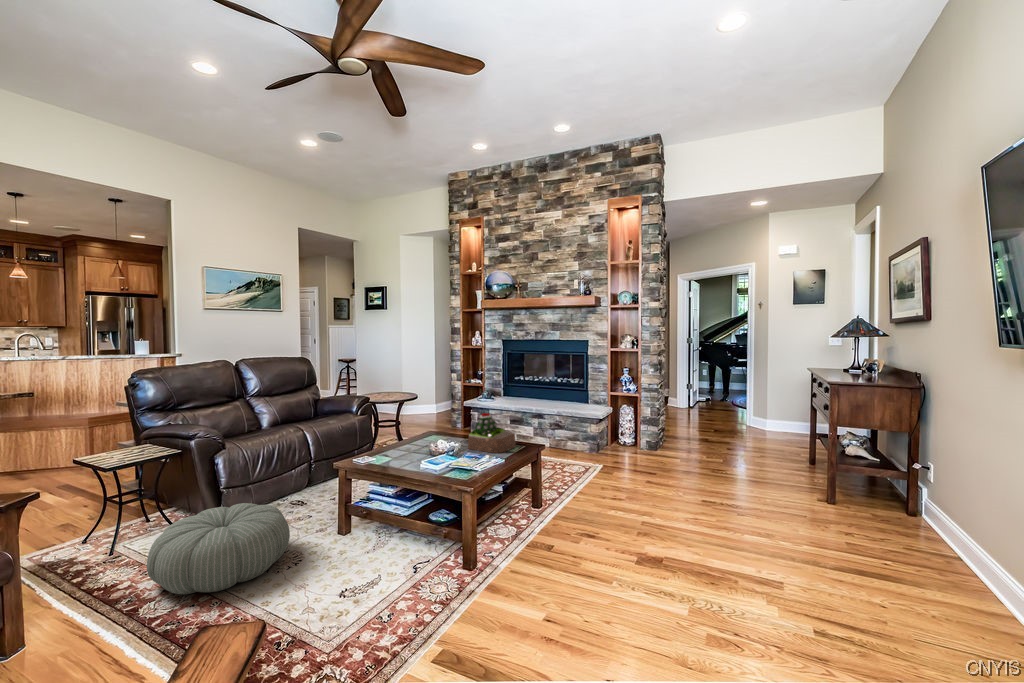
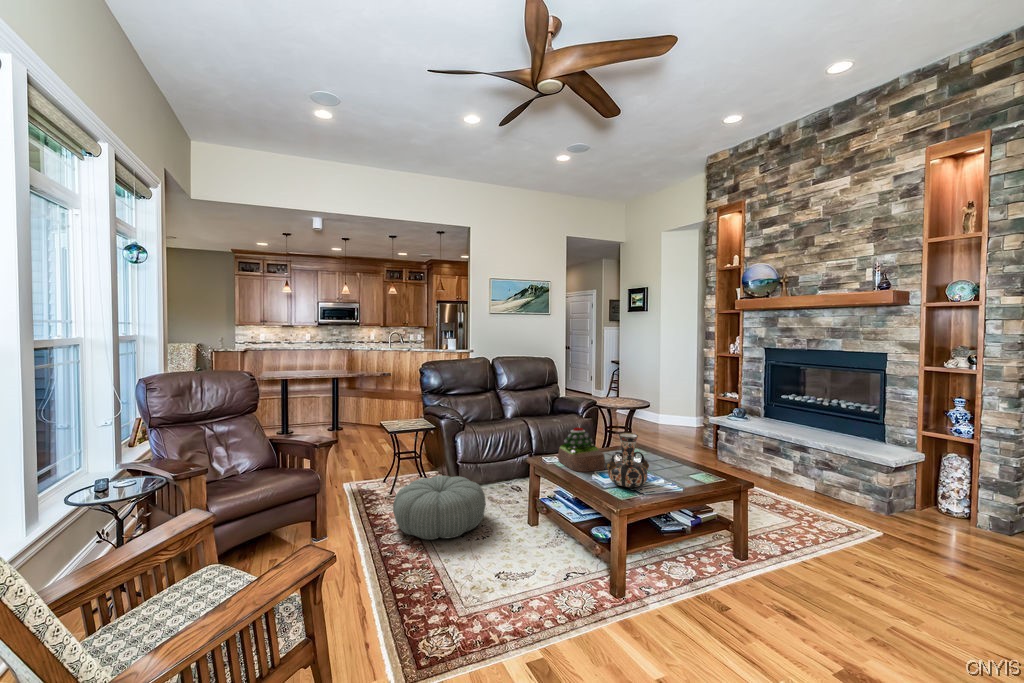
succulent plant: present [468,413,516,453] -> present [558,428,605,472]
decorative vase: none [438,415,475,467] -> present [607,433,649,487]

